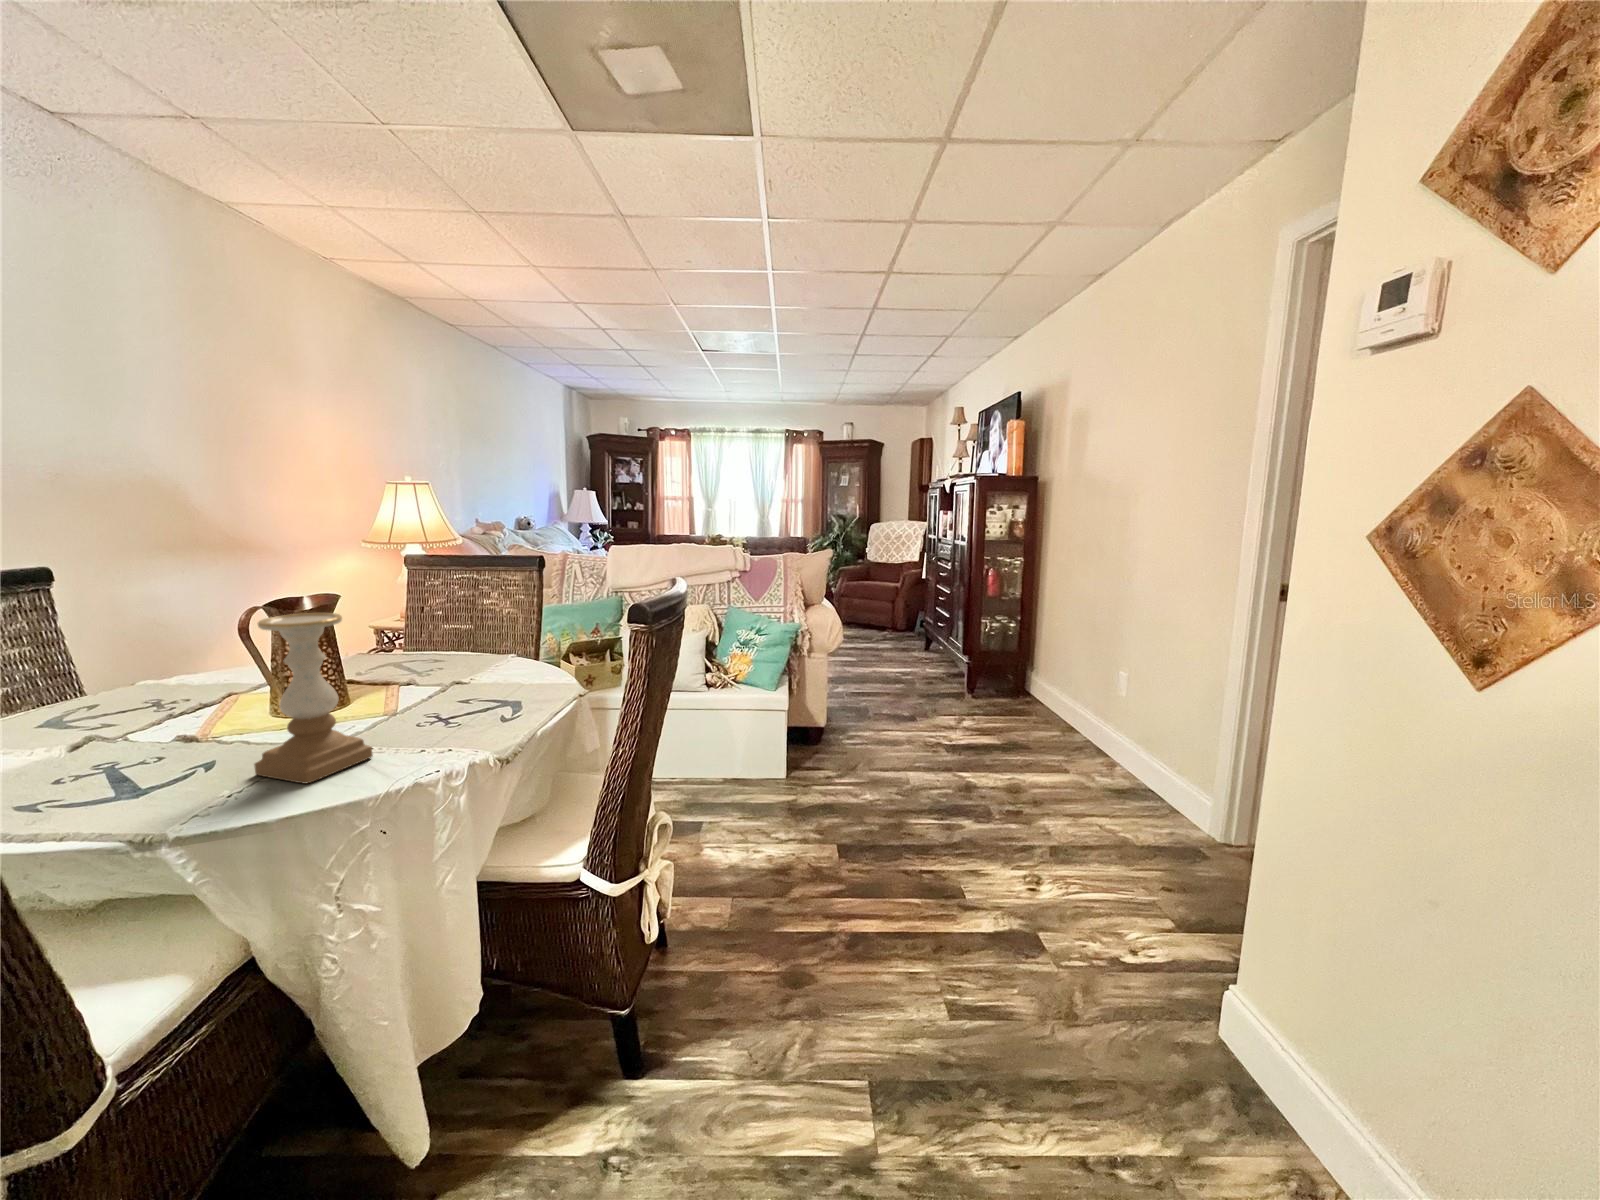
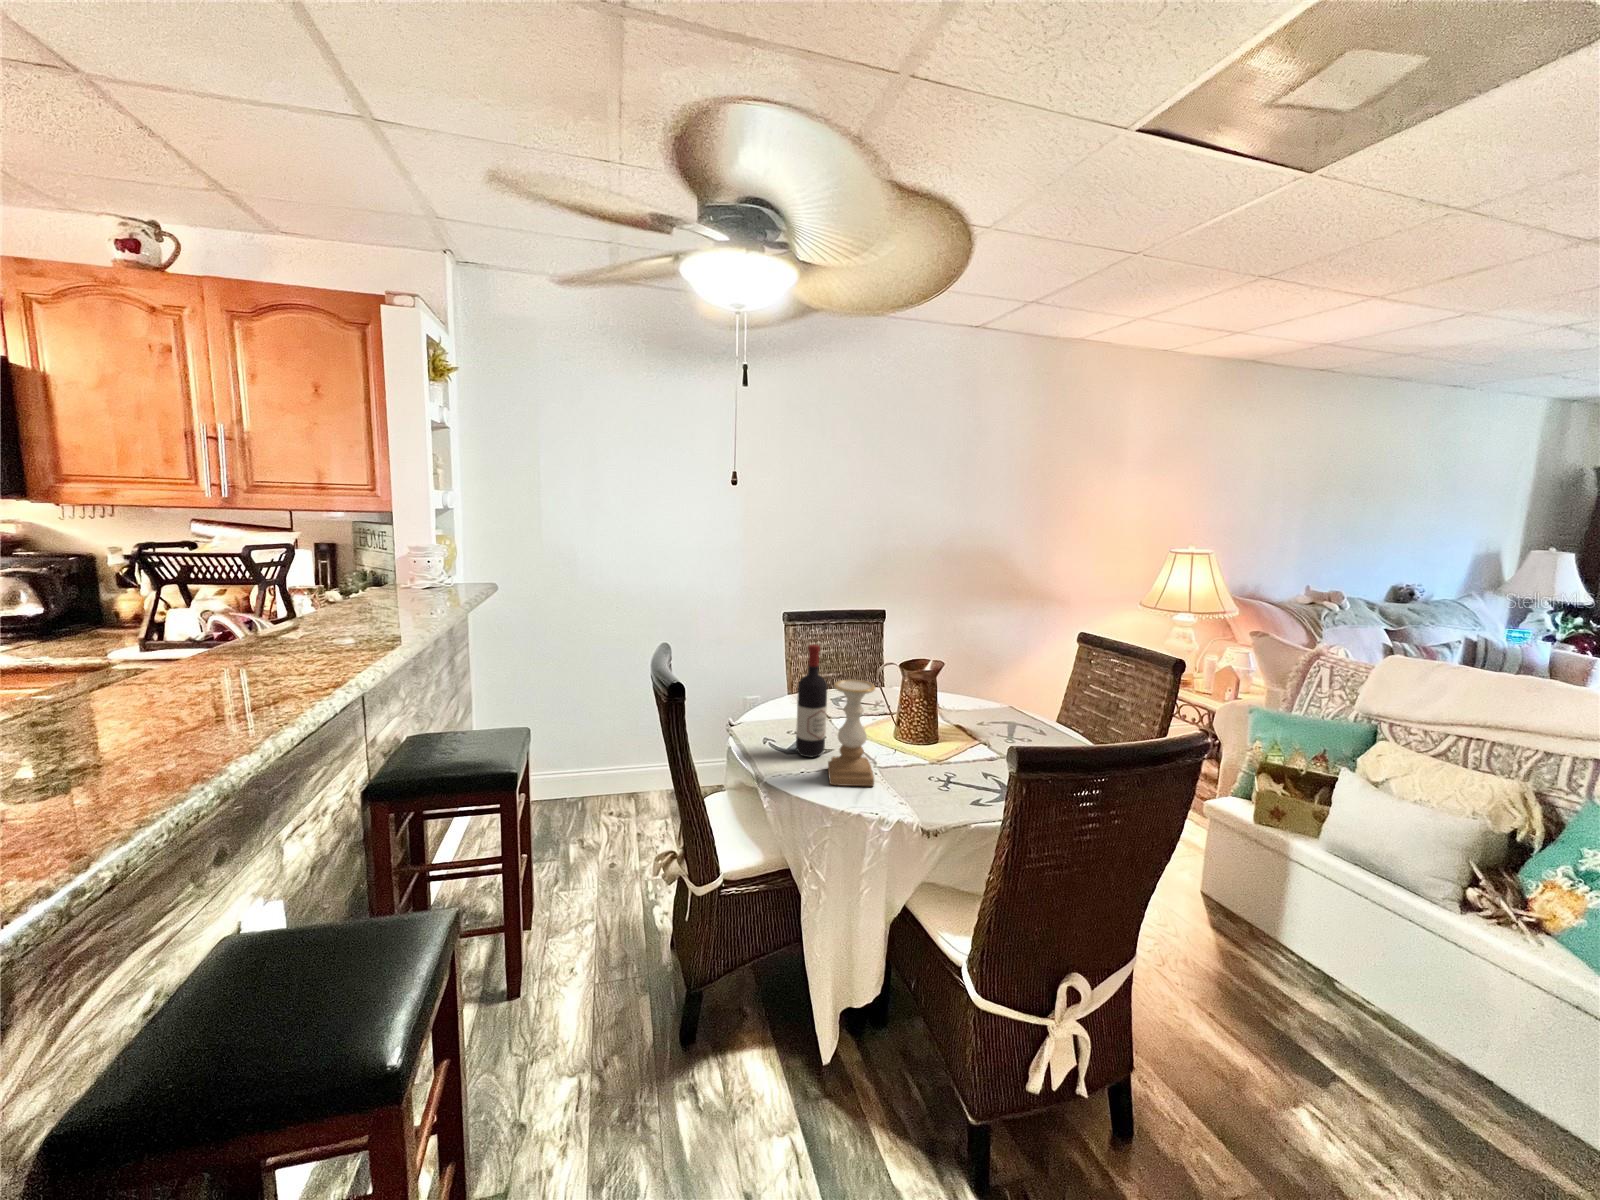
wine bottle: none [119,579,211,787] -> present [796,644,828,757]

